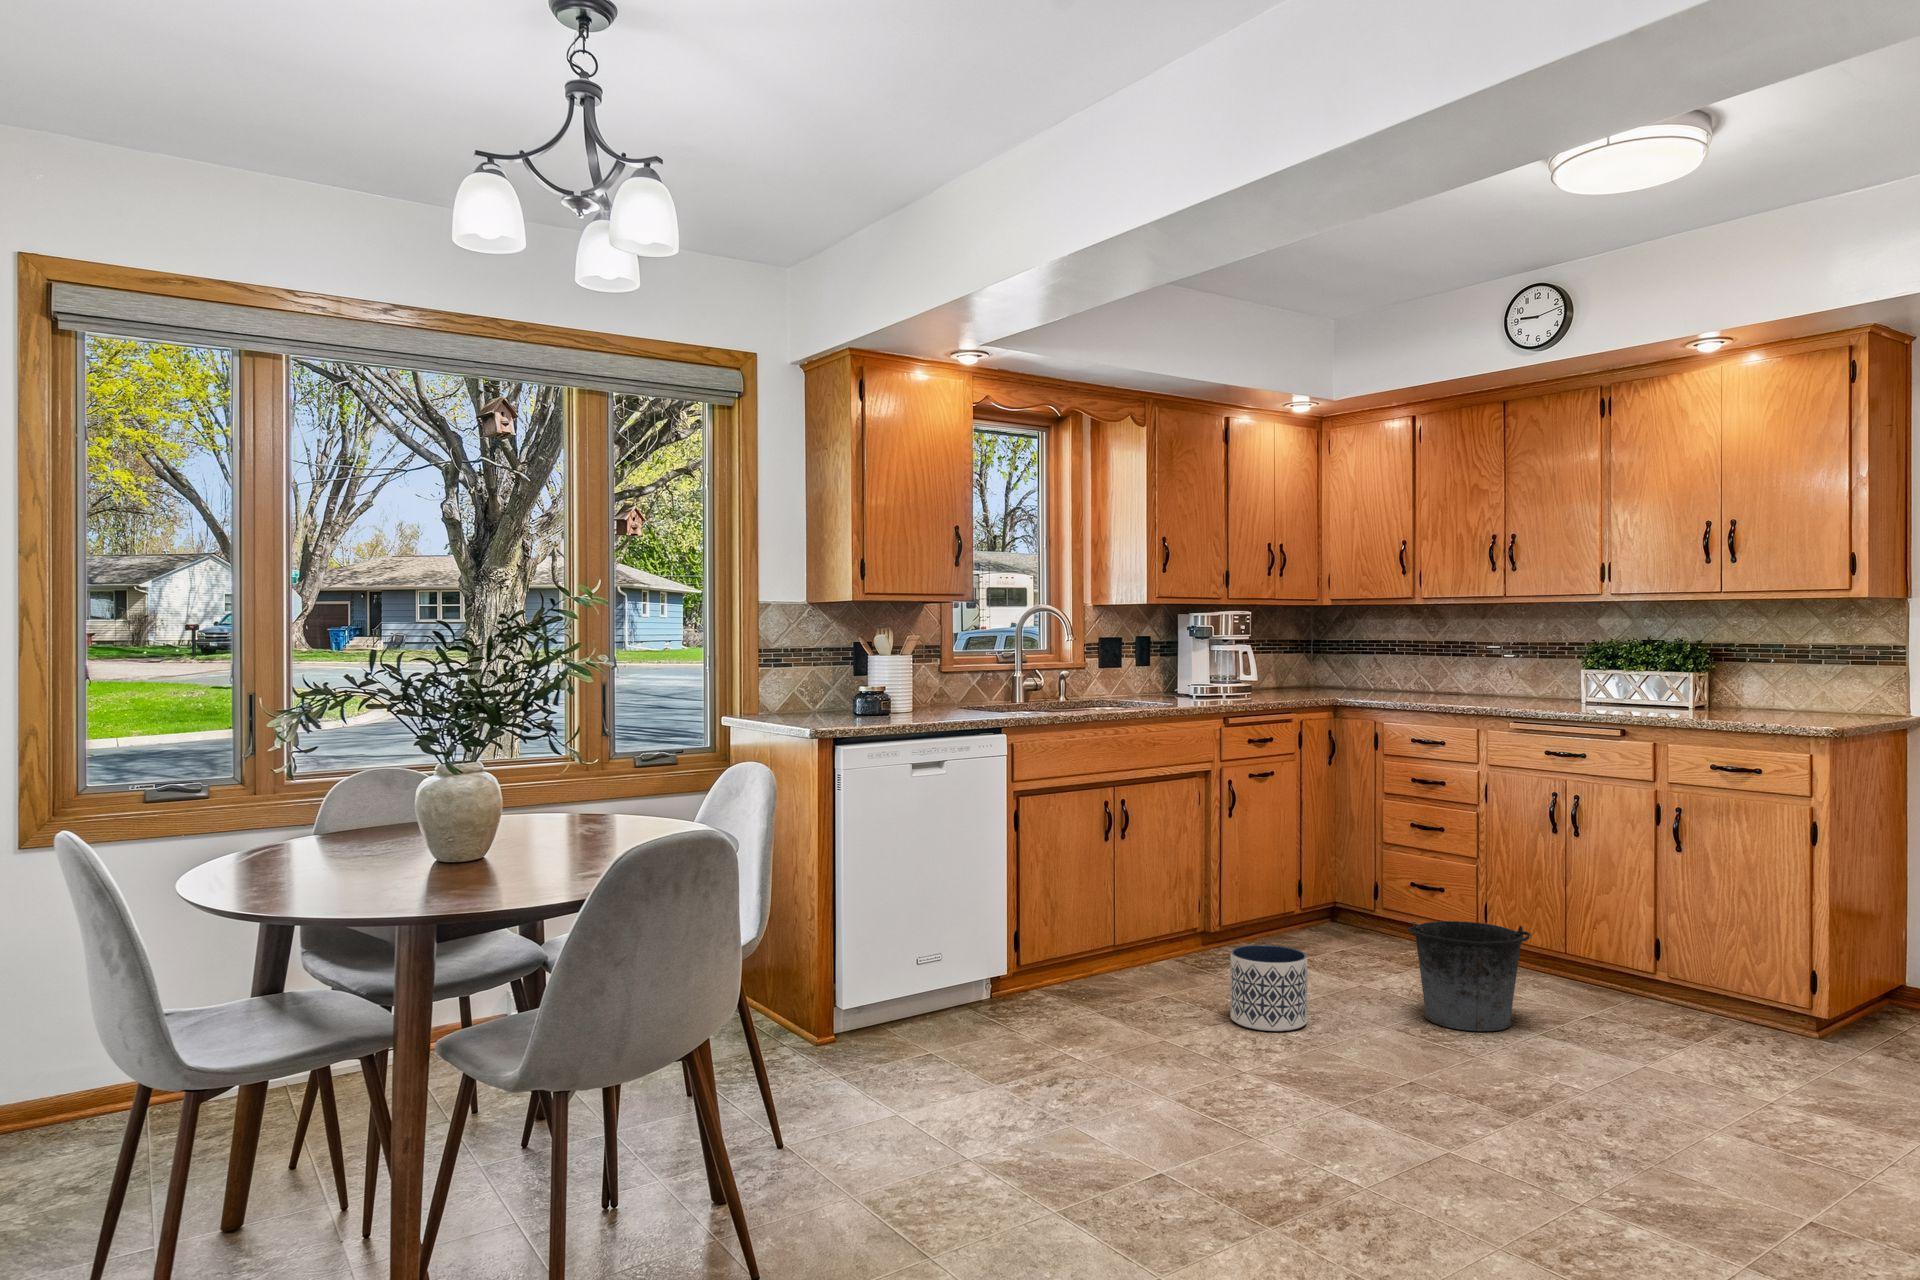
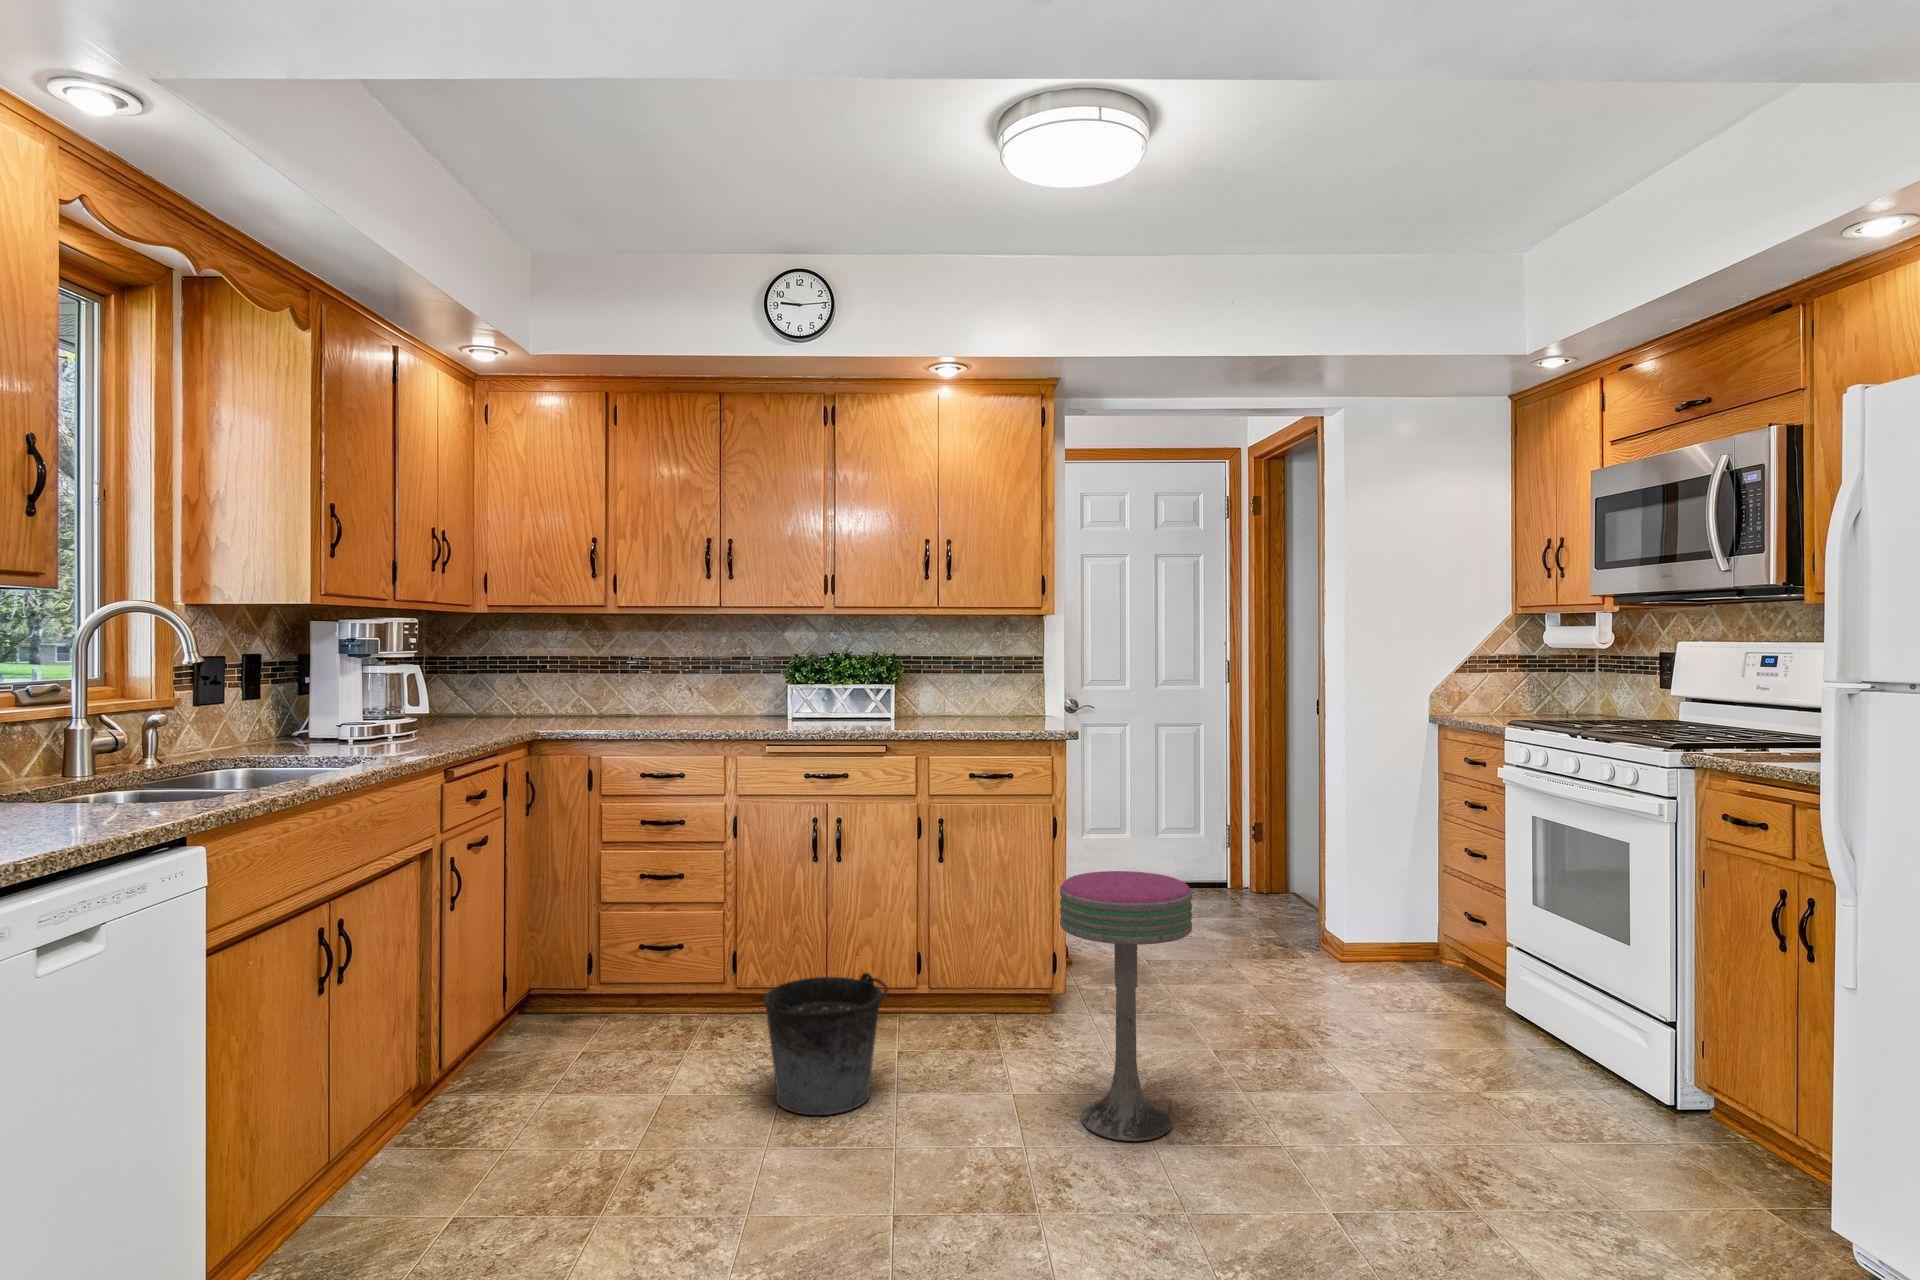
bar stool: none [1632,856,1783,1120] -> present [1060,871,1192,1141]
planter: present [1230,945,1307,1031] -> none [585,1079,694,1219]

